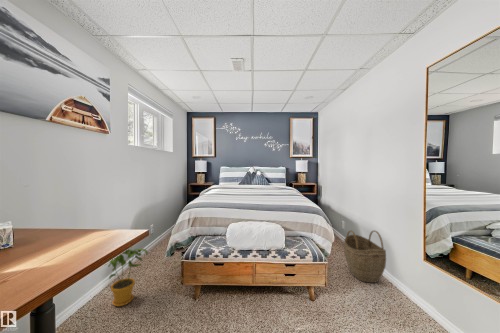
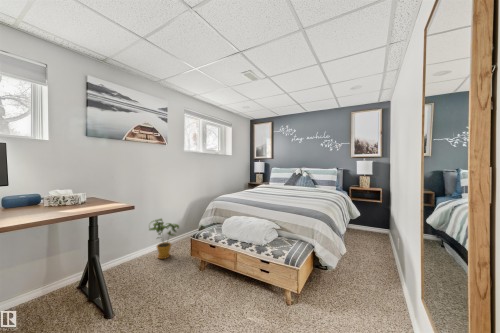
woven basket: present [344,231,386,283] -> none [351,245,397,315]

